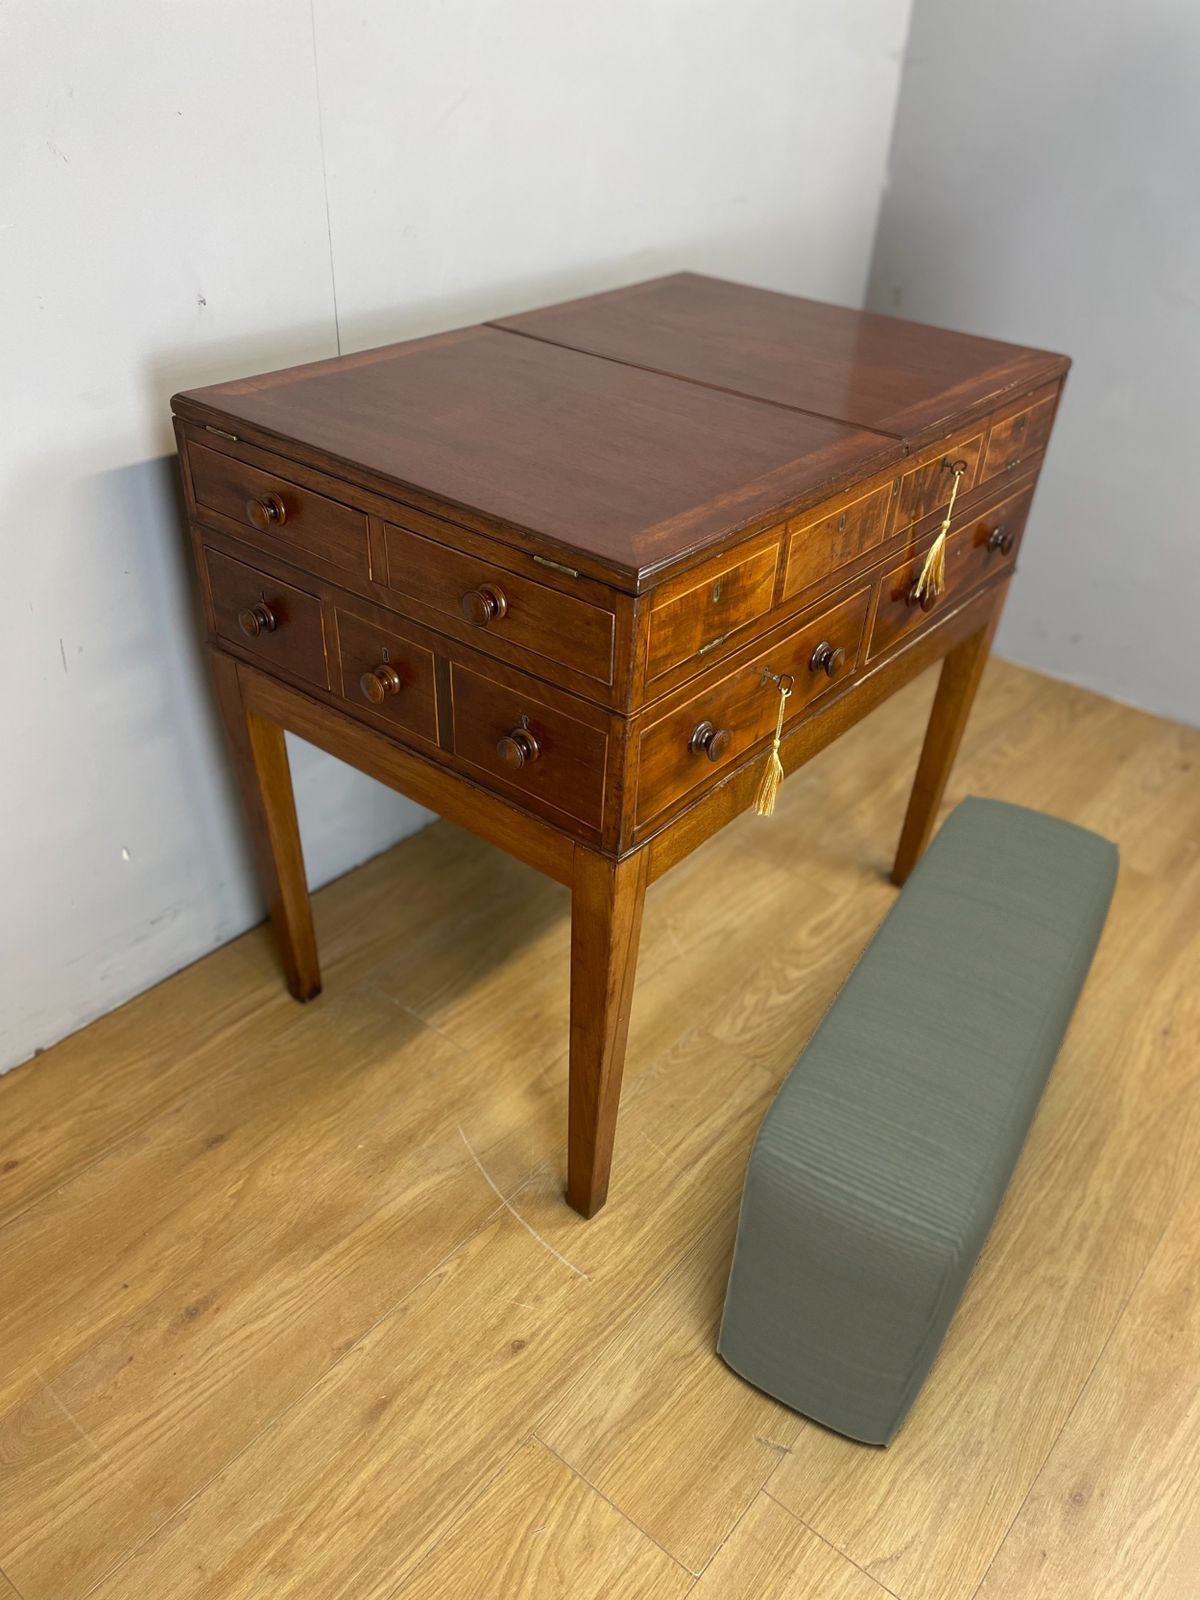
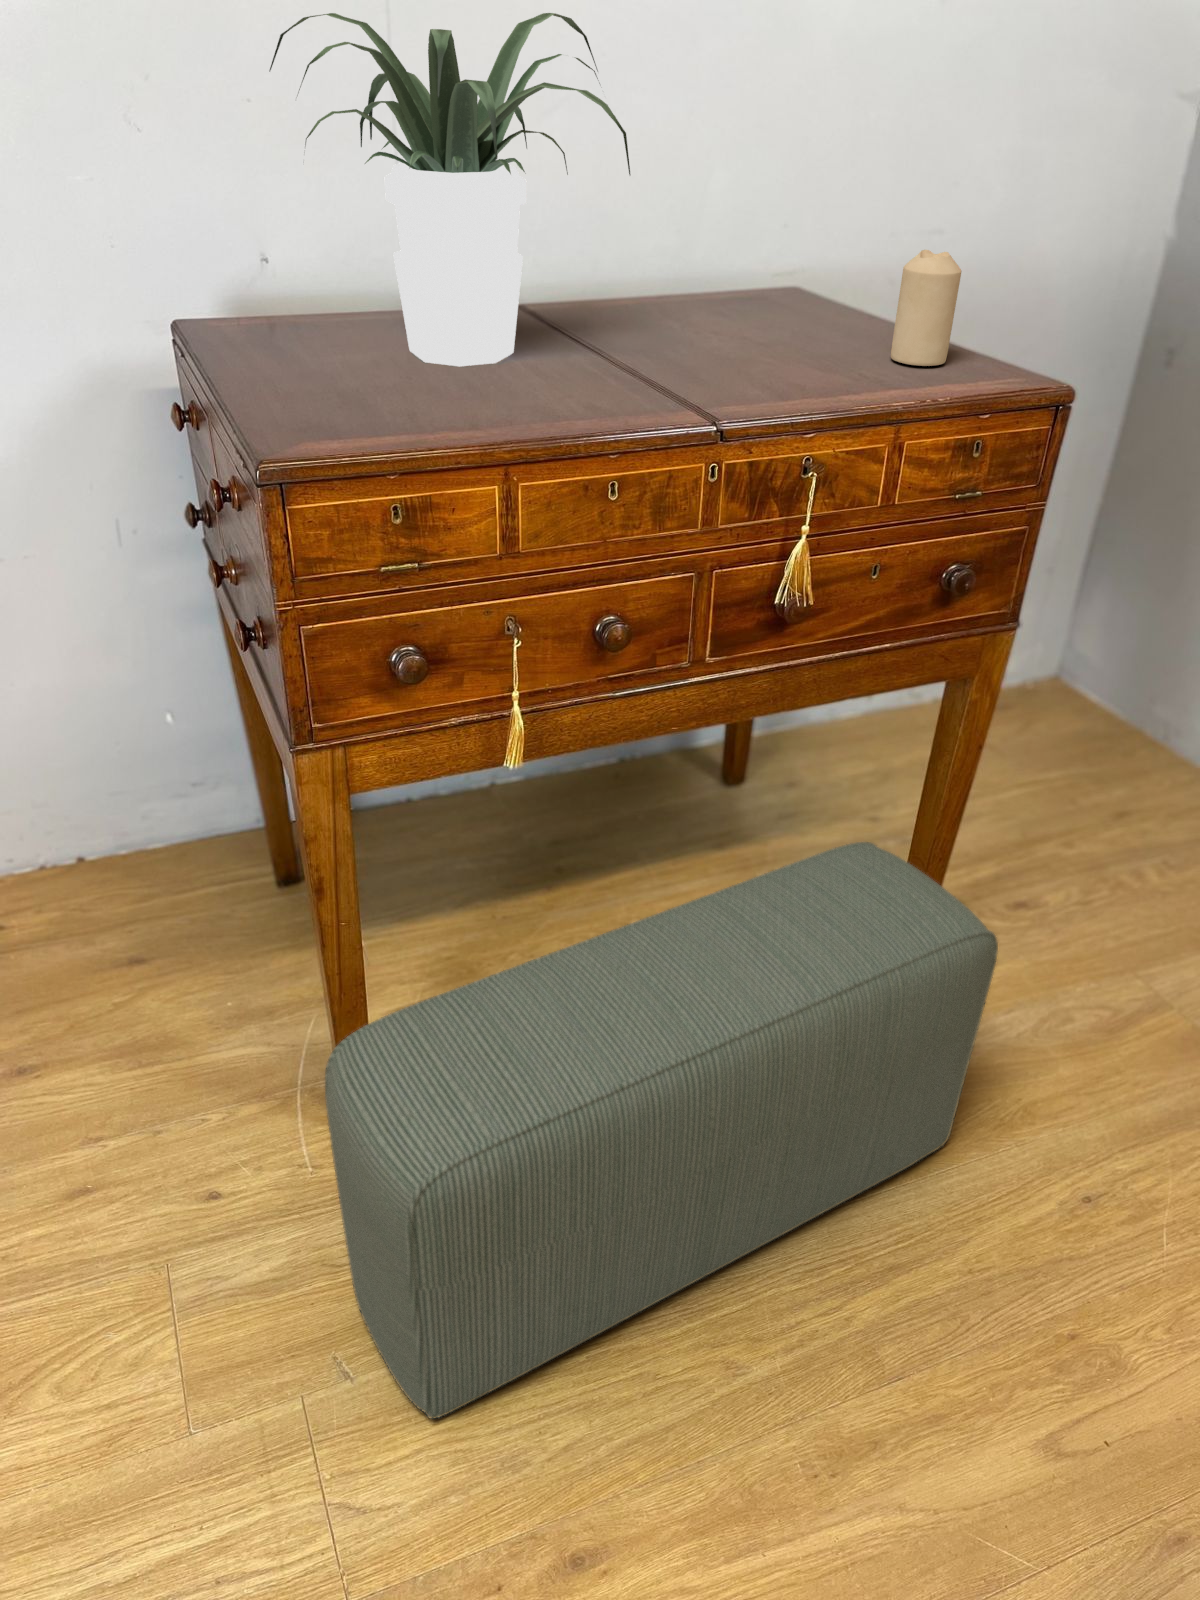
potted plant: none [380,38,783,419] -> present [269,13,630,366]
candle: none [915,253,984,360] -> present [891,250,962,366]

